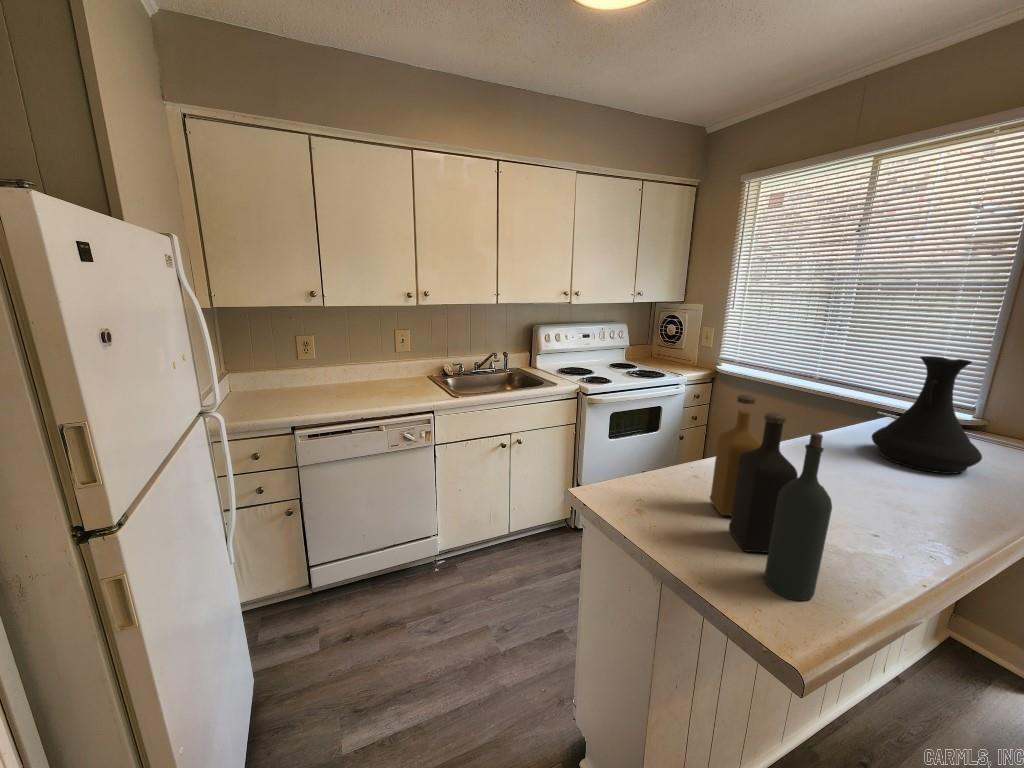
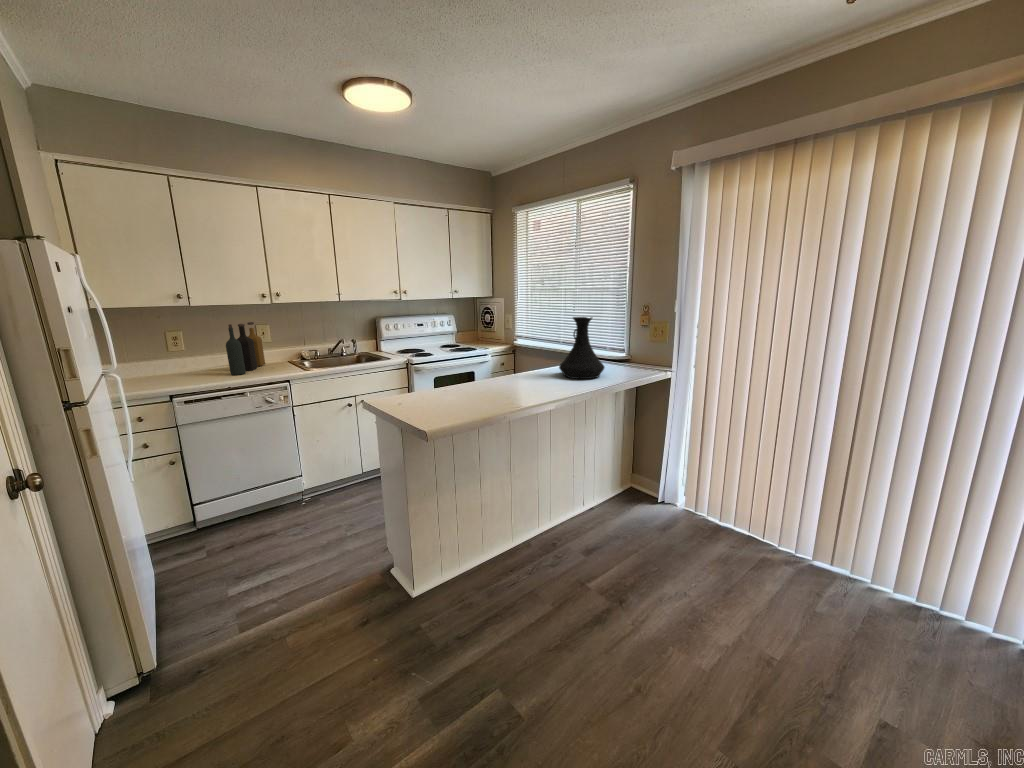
bottle: present [710,395,832,601] -> present [226,322,265,375]

